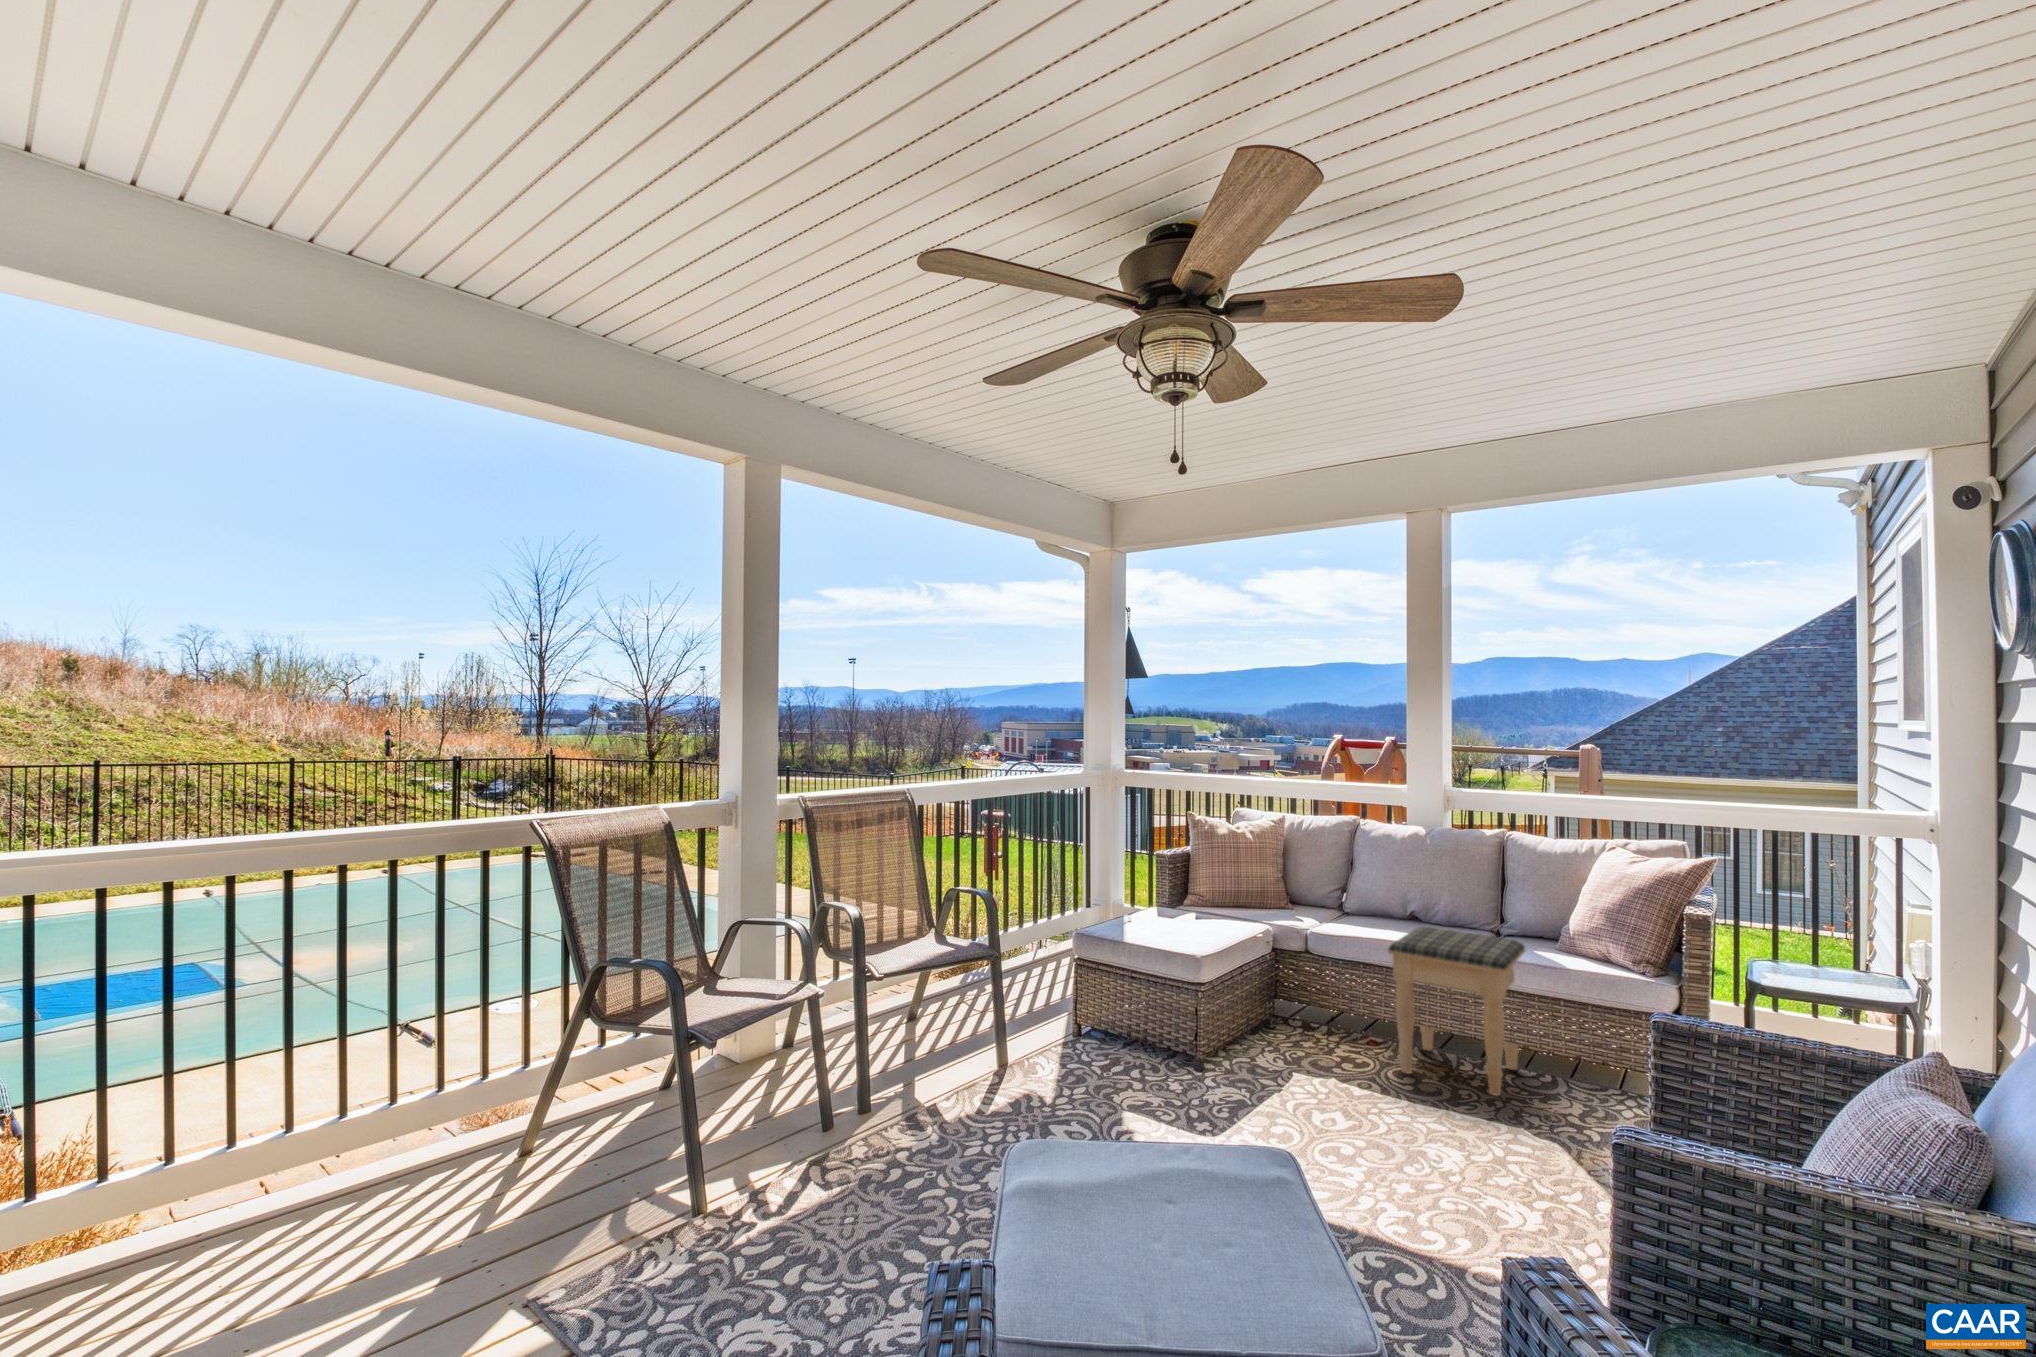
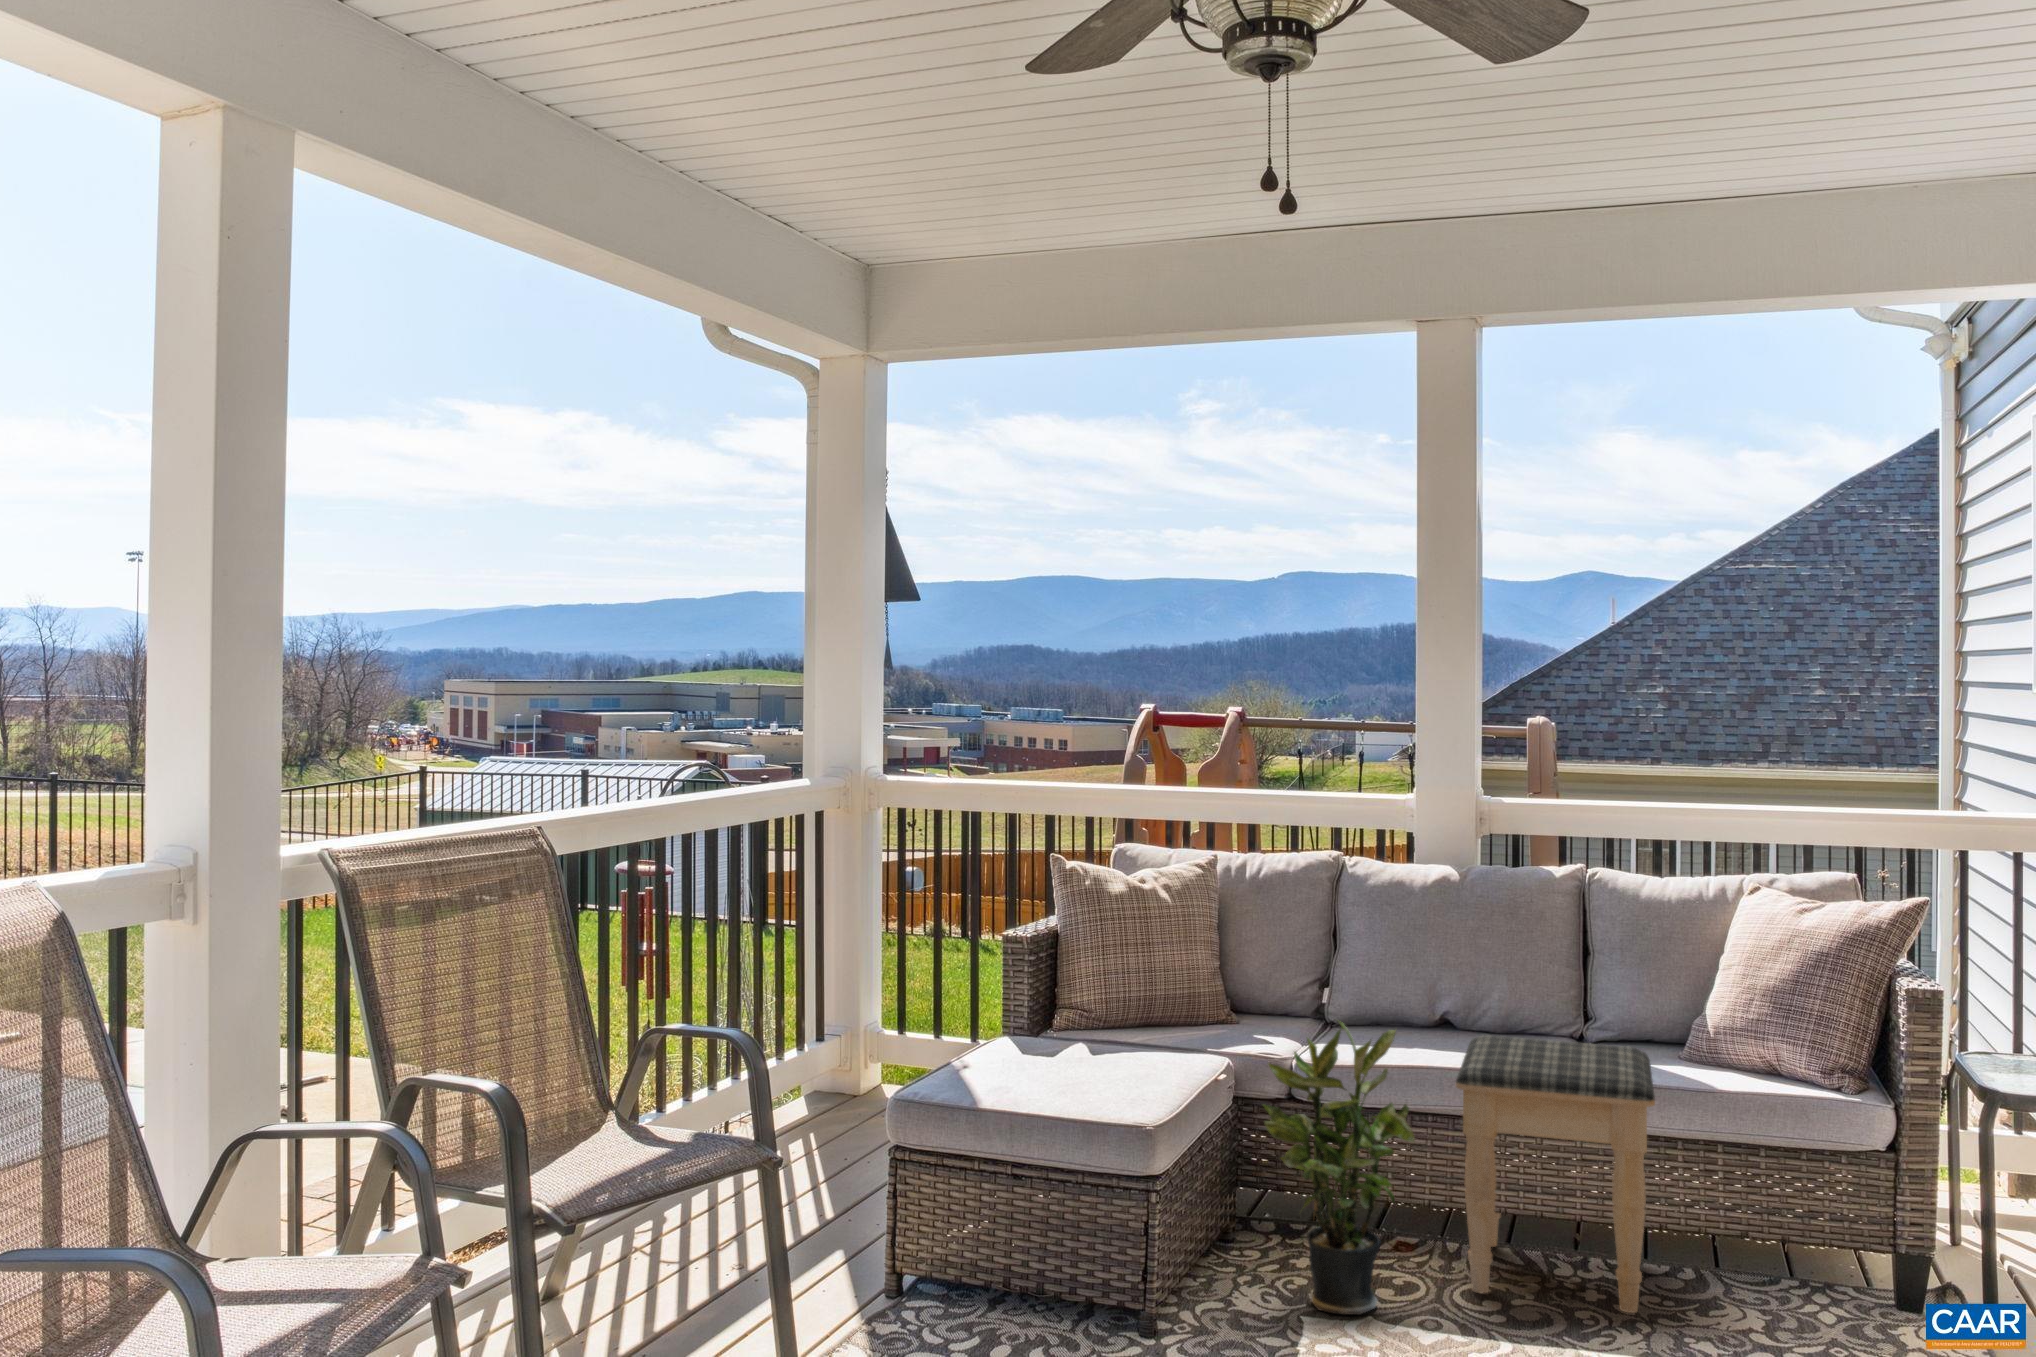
potted plant: none [1268,908,1358,1075] -> present [1263,1022,1415,1315]

